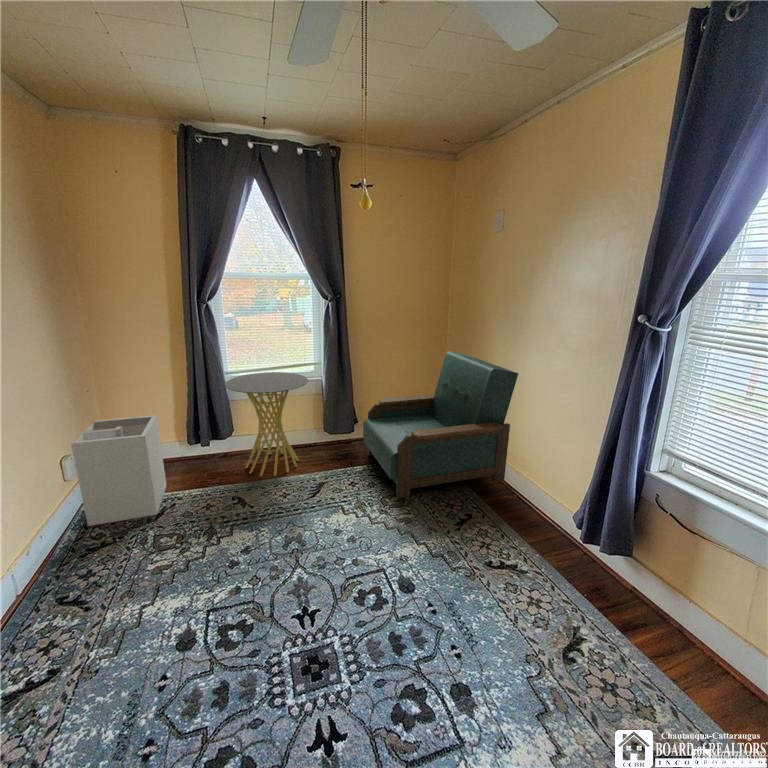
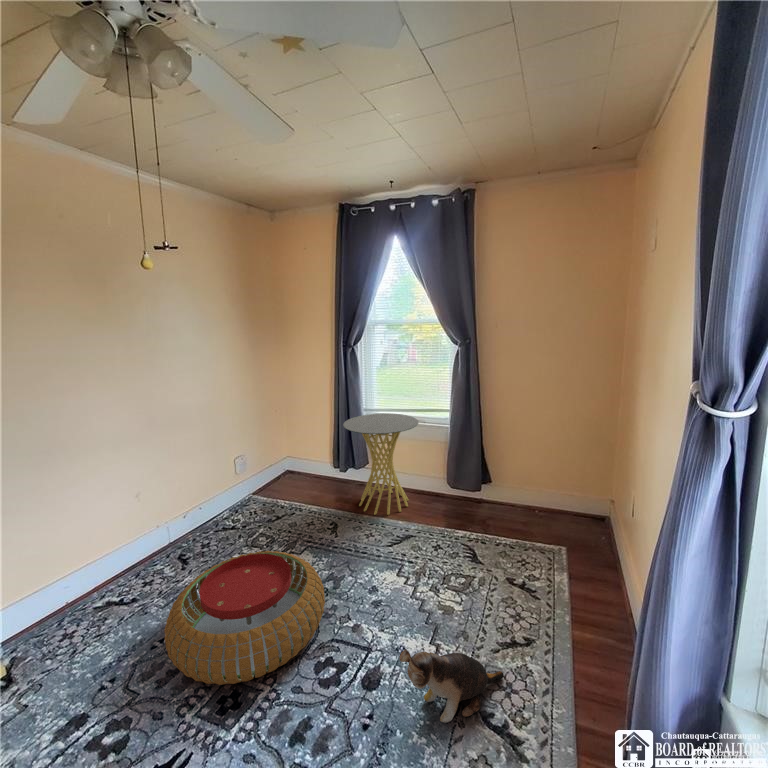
armchair: present [363,351,518,498] -> none [454,413,658,617]
laundry hamper: present [71,415,167,526] -> none [229,436,300,518]
pouf: none [163,525,343,680] -> present [164,551,325,685]
plush toy: none [447,532,485,581] -> present [400,650,504,723]

